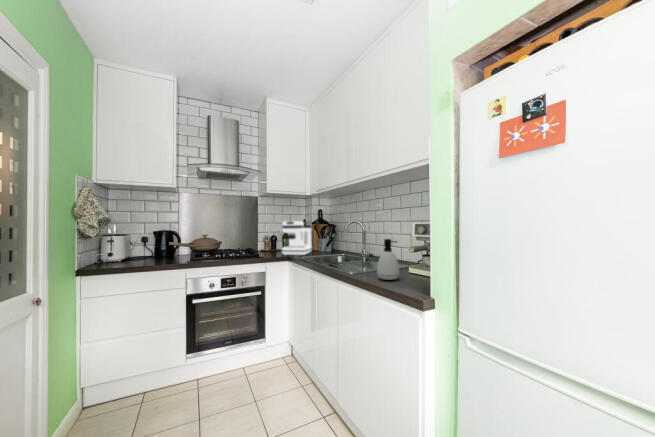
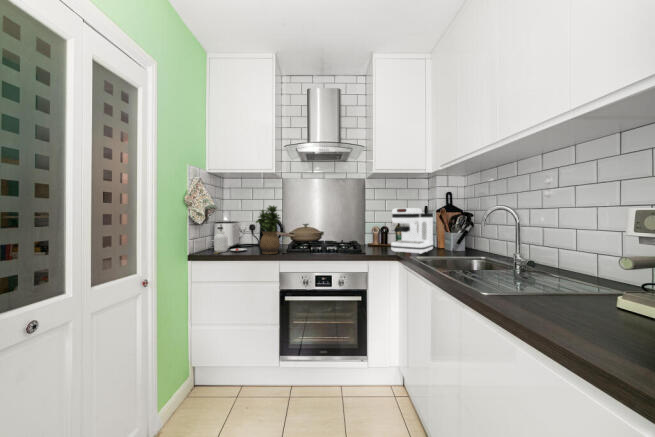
potted plant: none [159,218,185,263] -> present [256,206,280,254]
soap dispenser: present [377,239,399,280] -> none [537,240,595,324]
jar: none [107,244,148,267] -> present [214,232,247,254]

